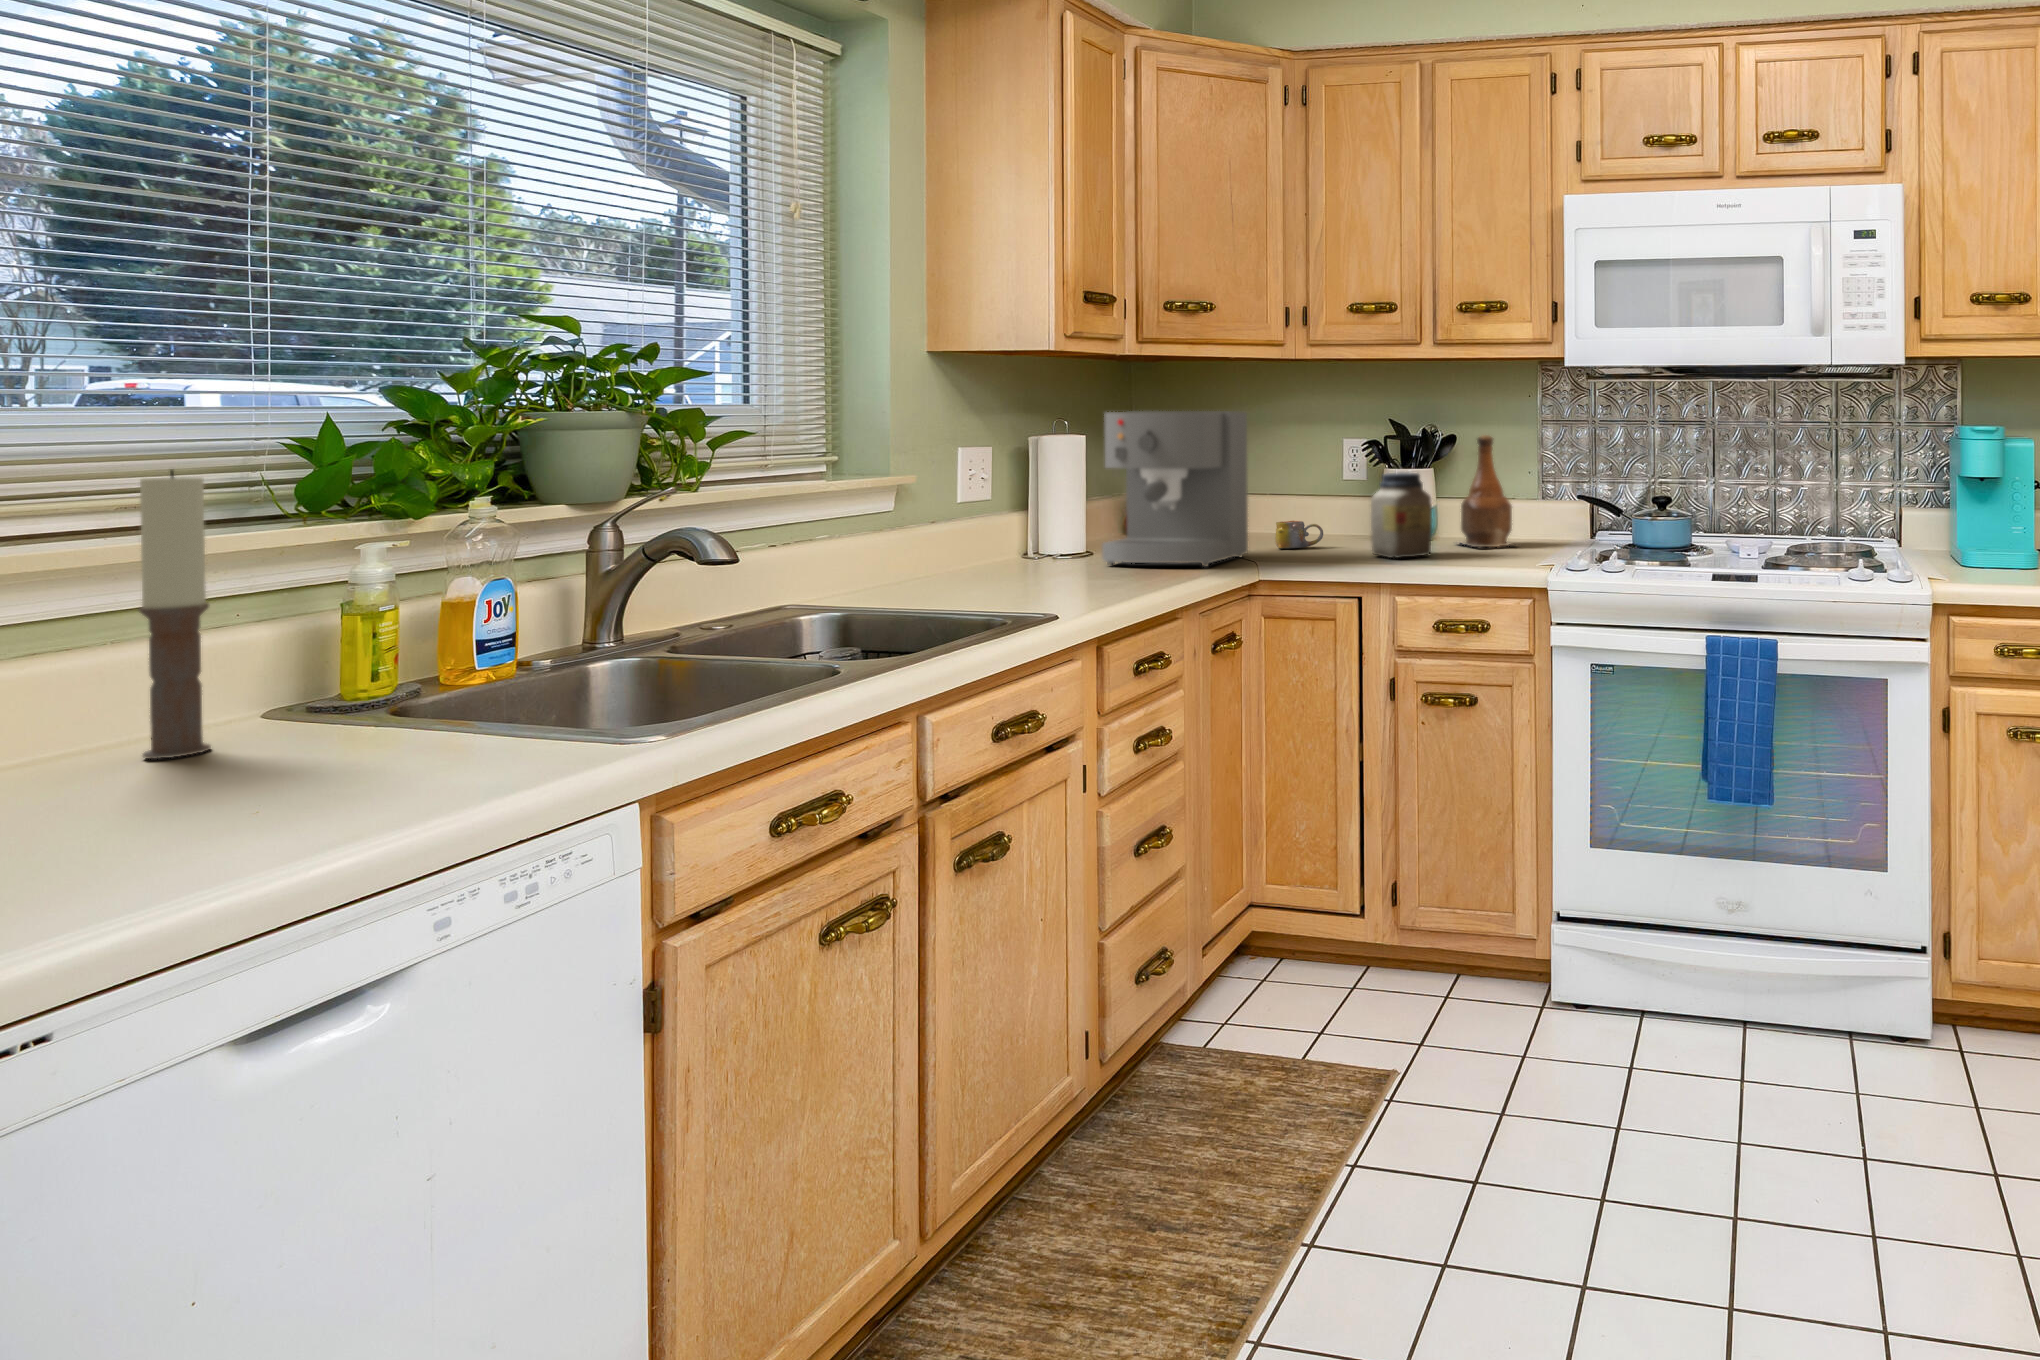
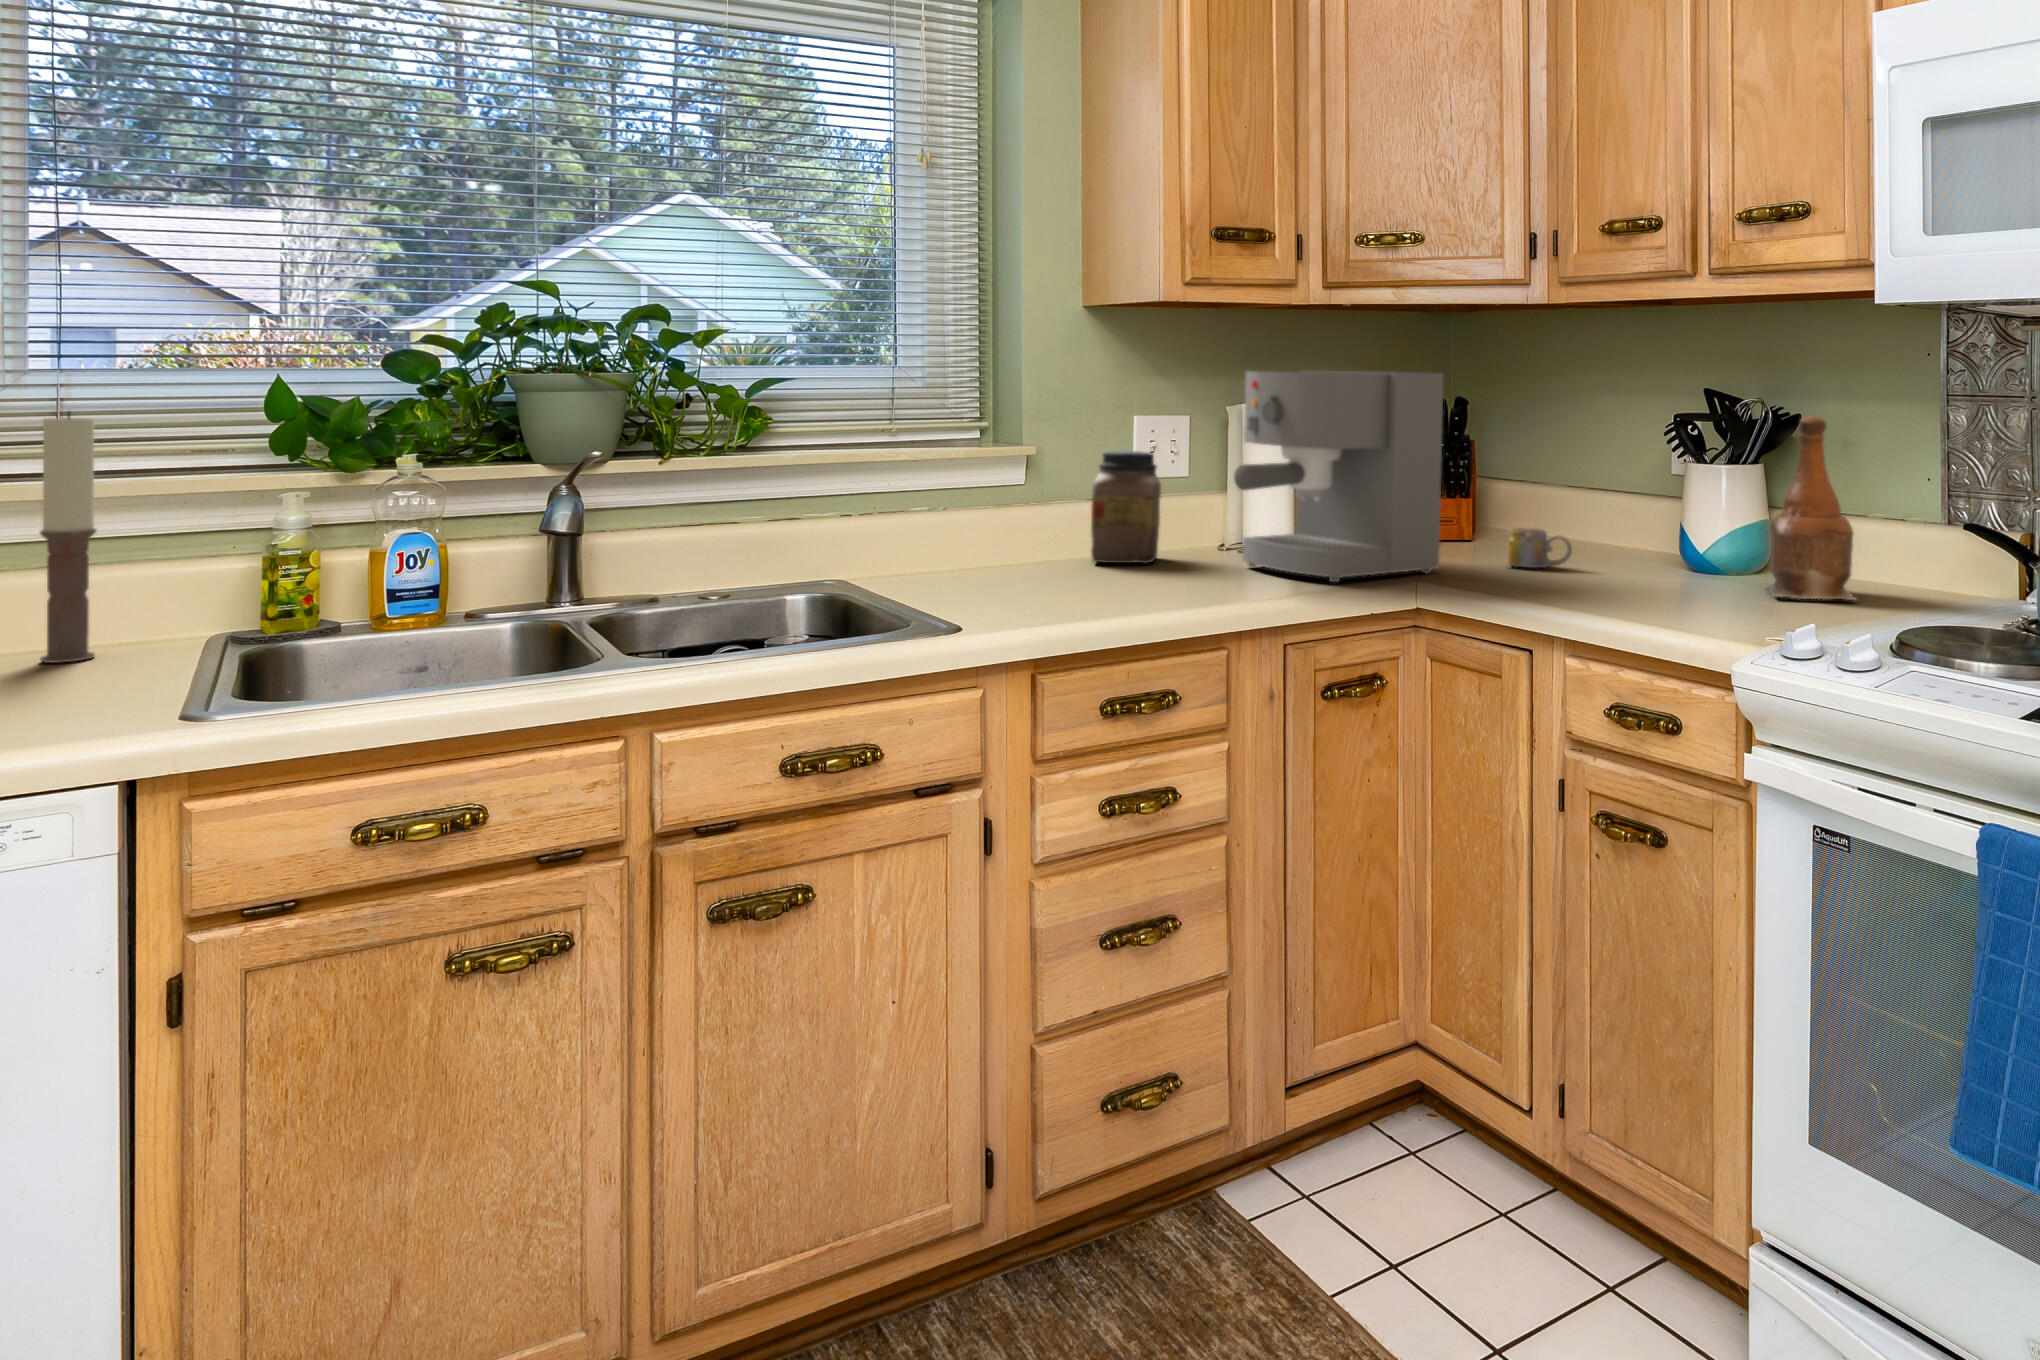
jar: present [1371,472,1432,558] -> present [1091,451,1161,563]

